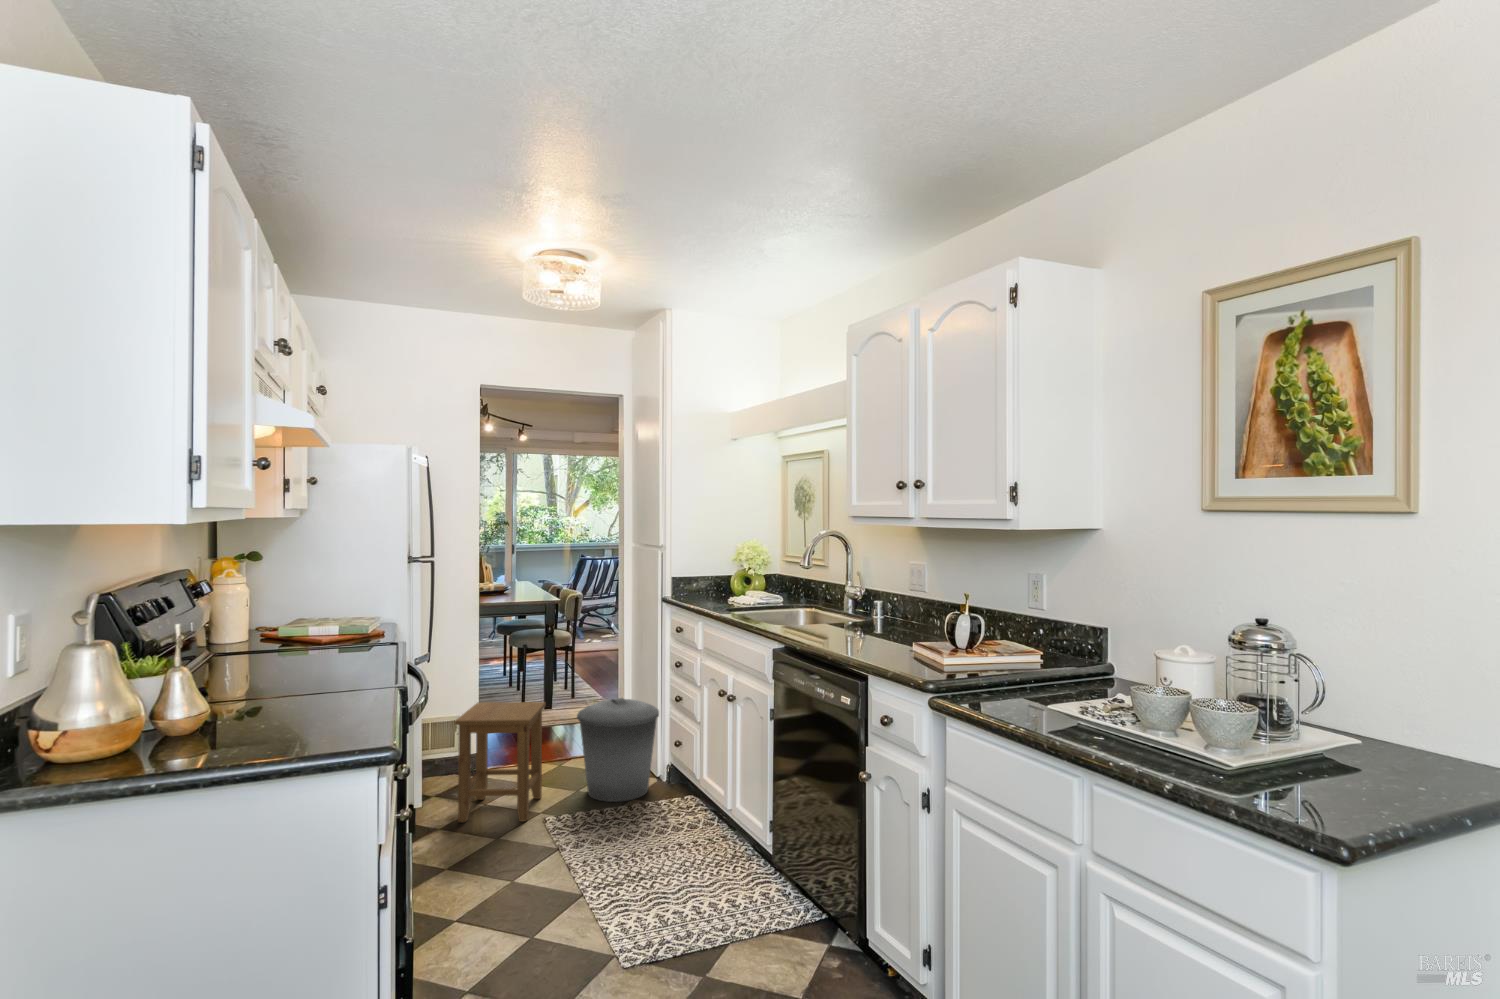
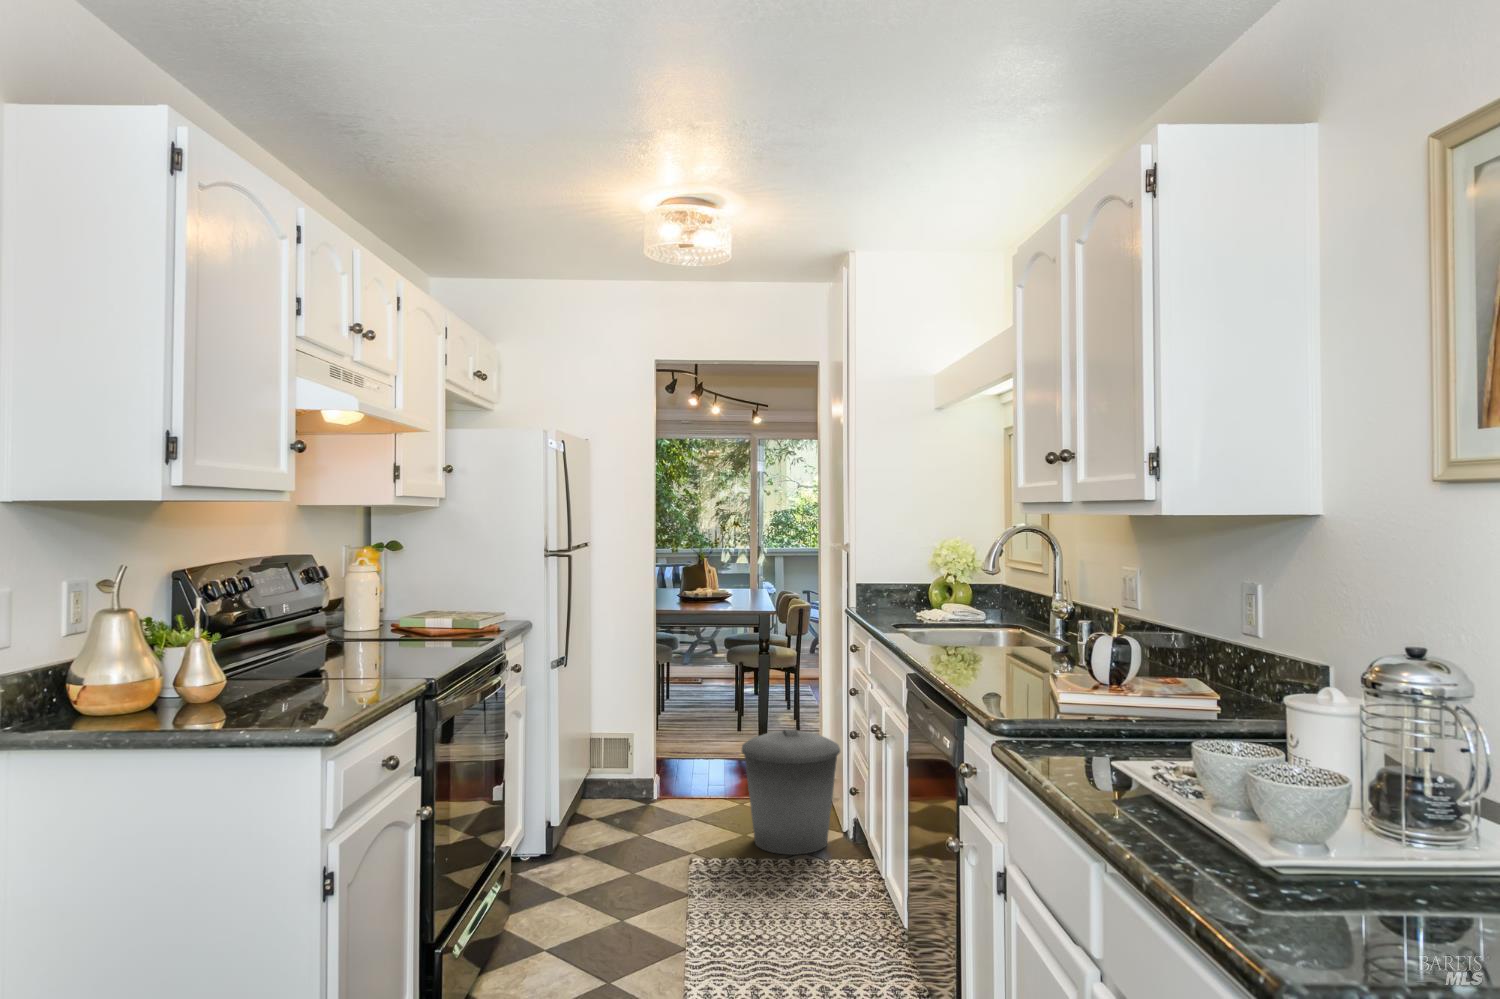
stool: present [454,702,546,822] -> none [597,721,708,861]

